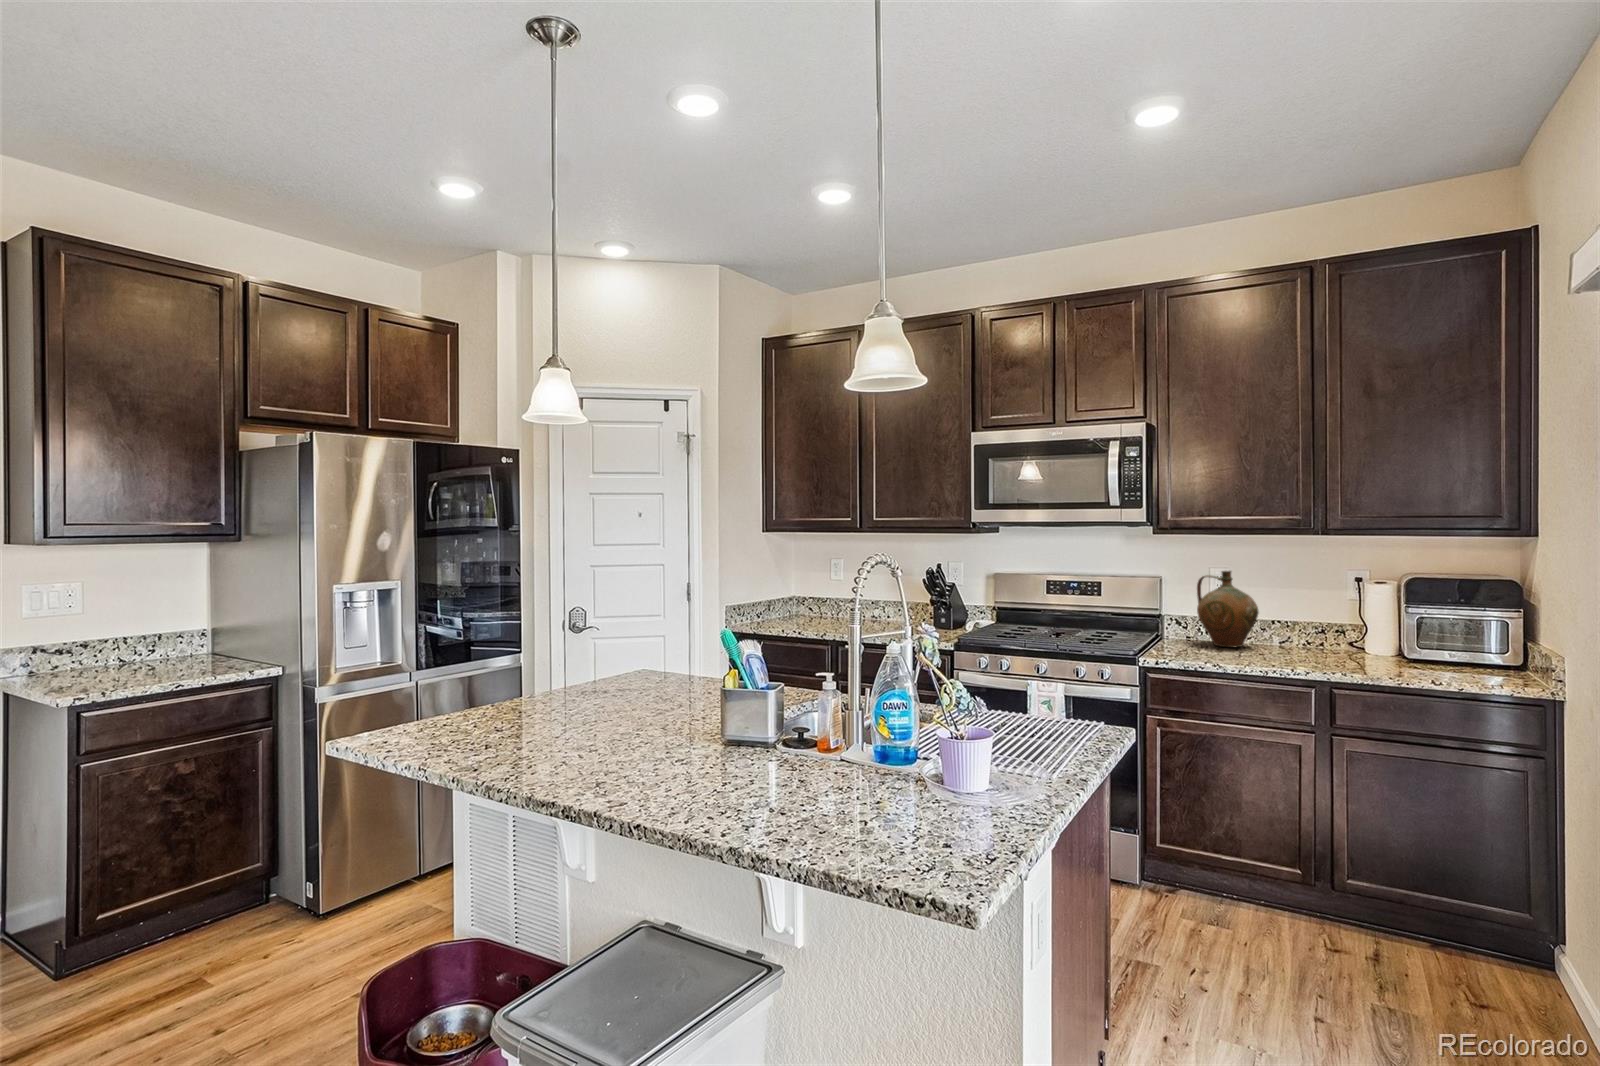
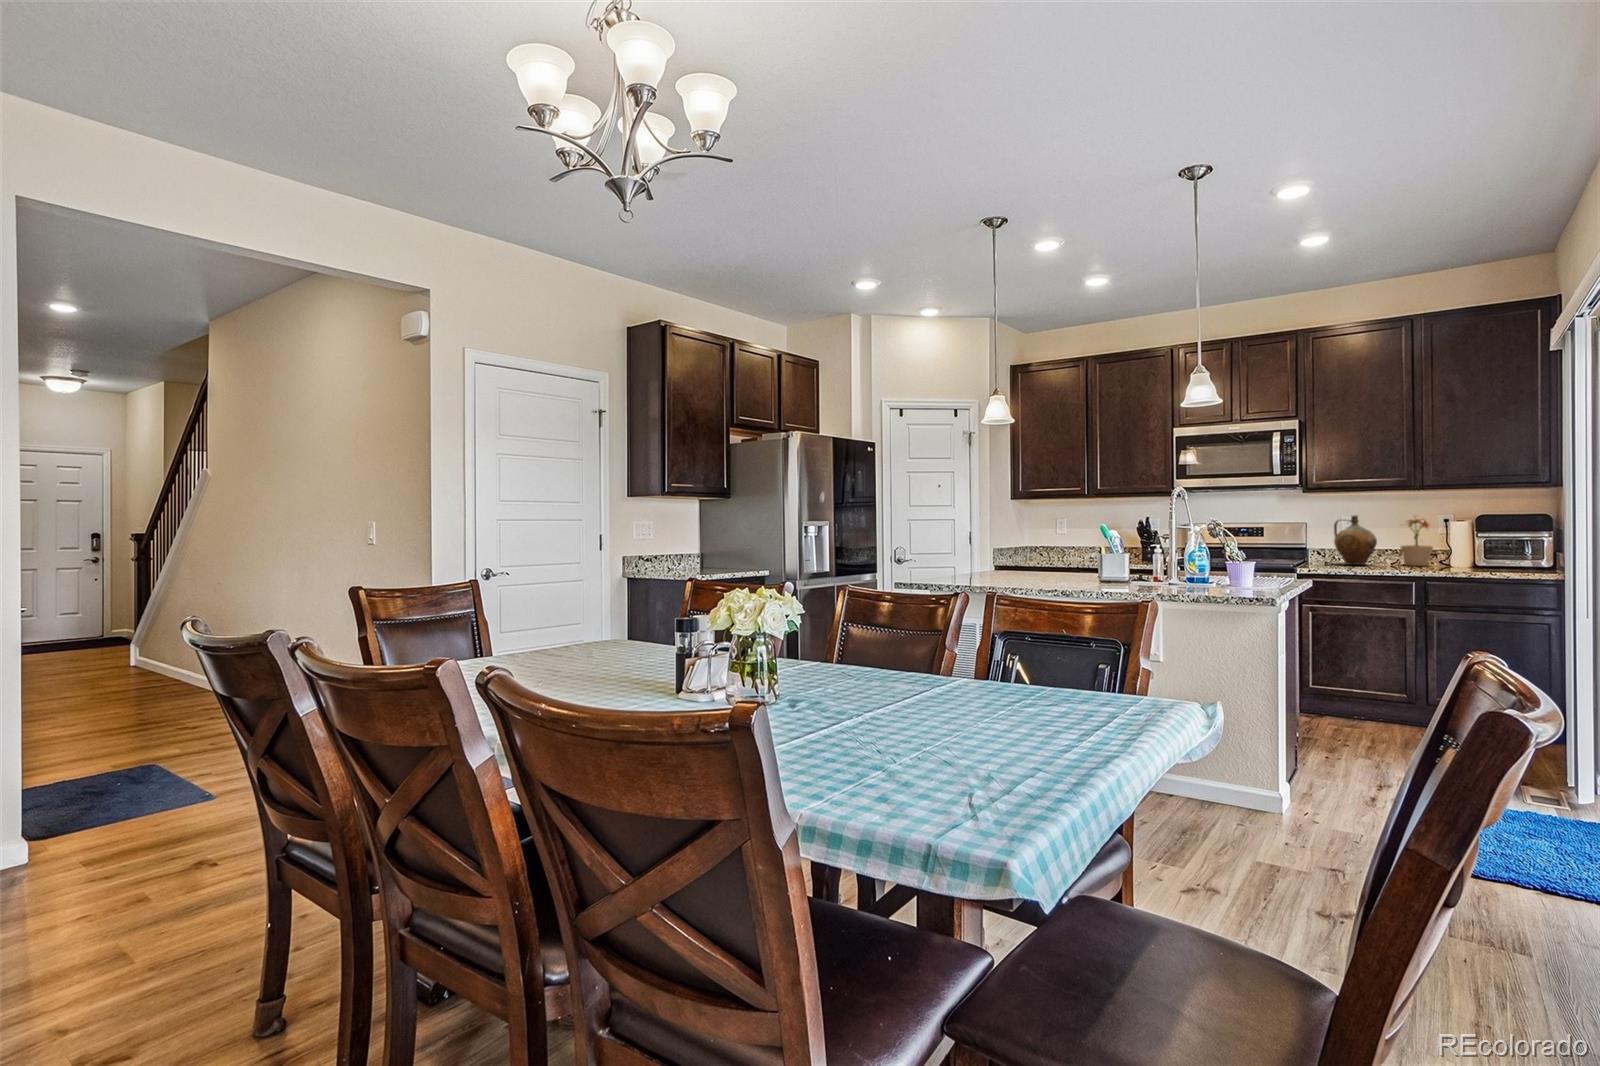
potted plant: none [1290,571,1340,651] -> present [1400,518,1433,566]

